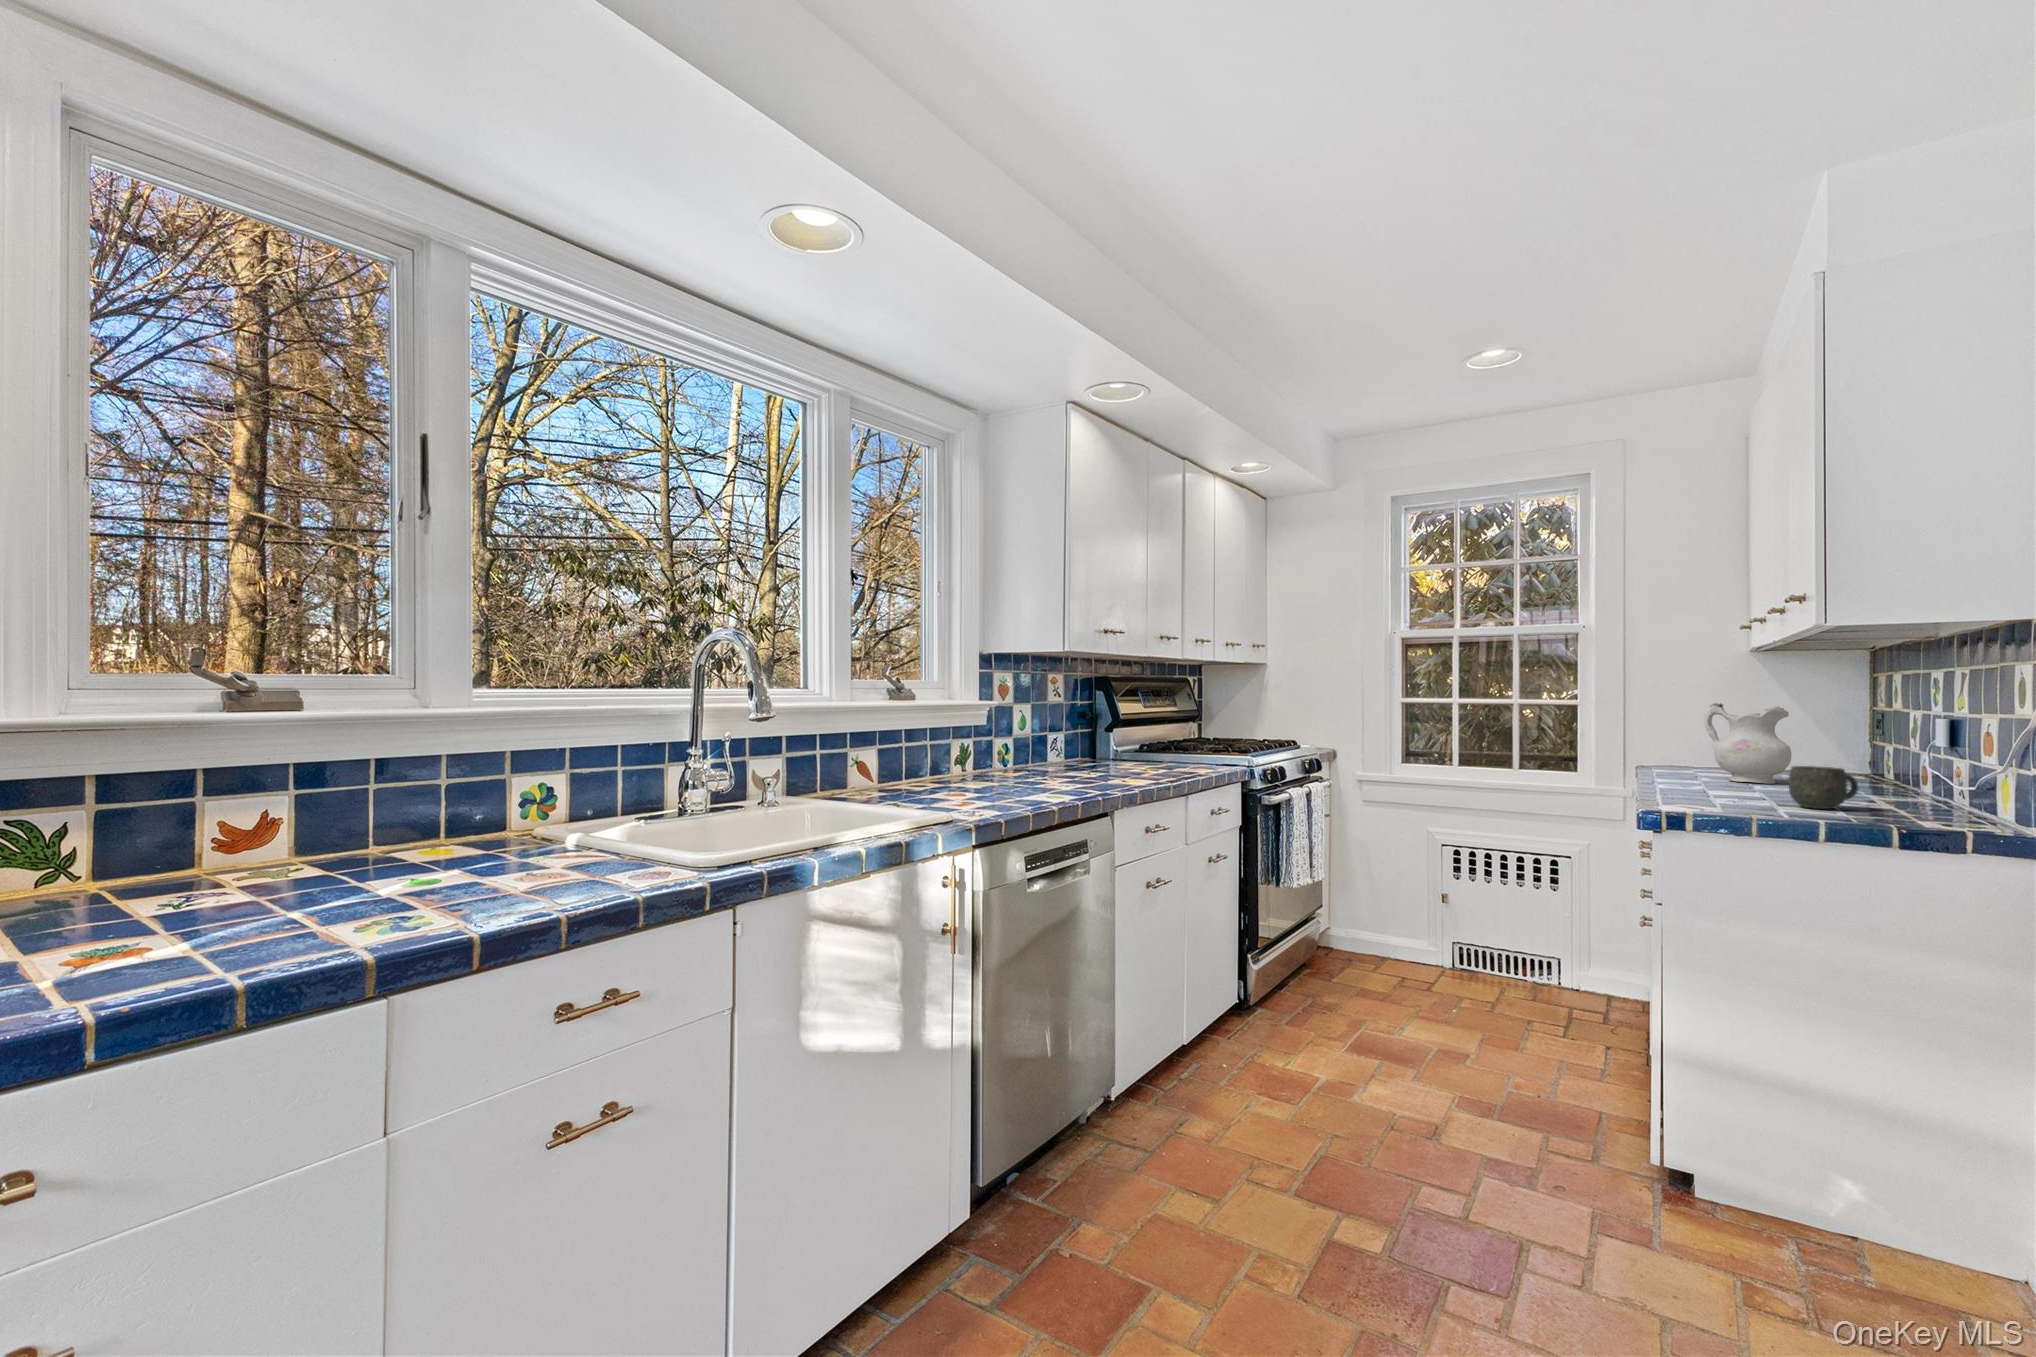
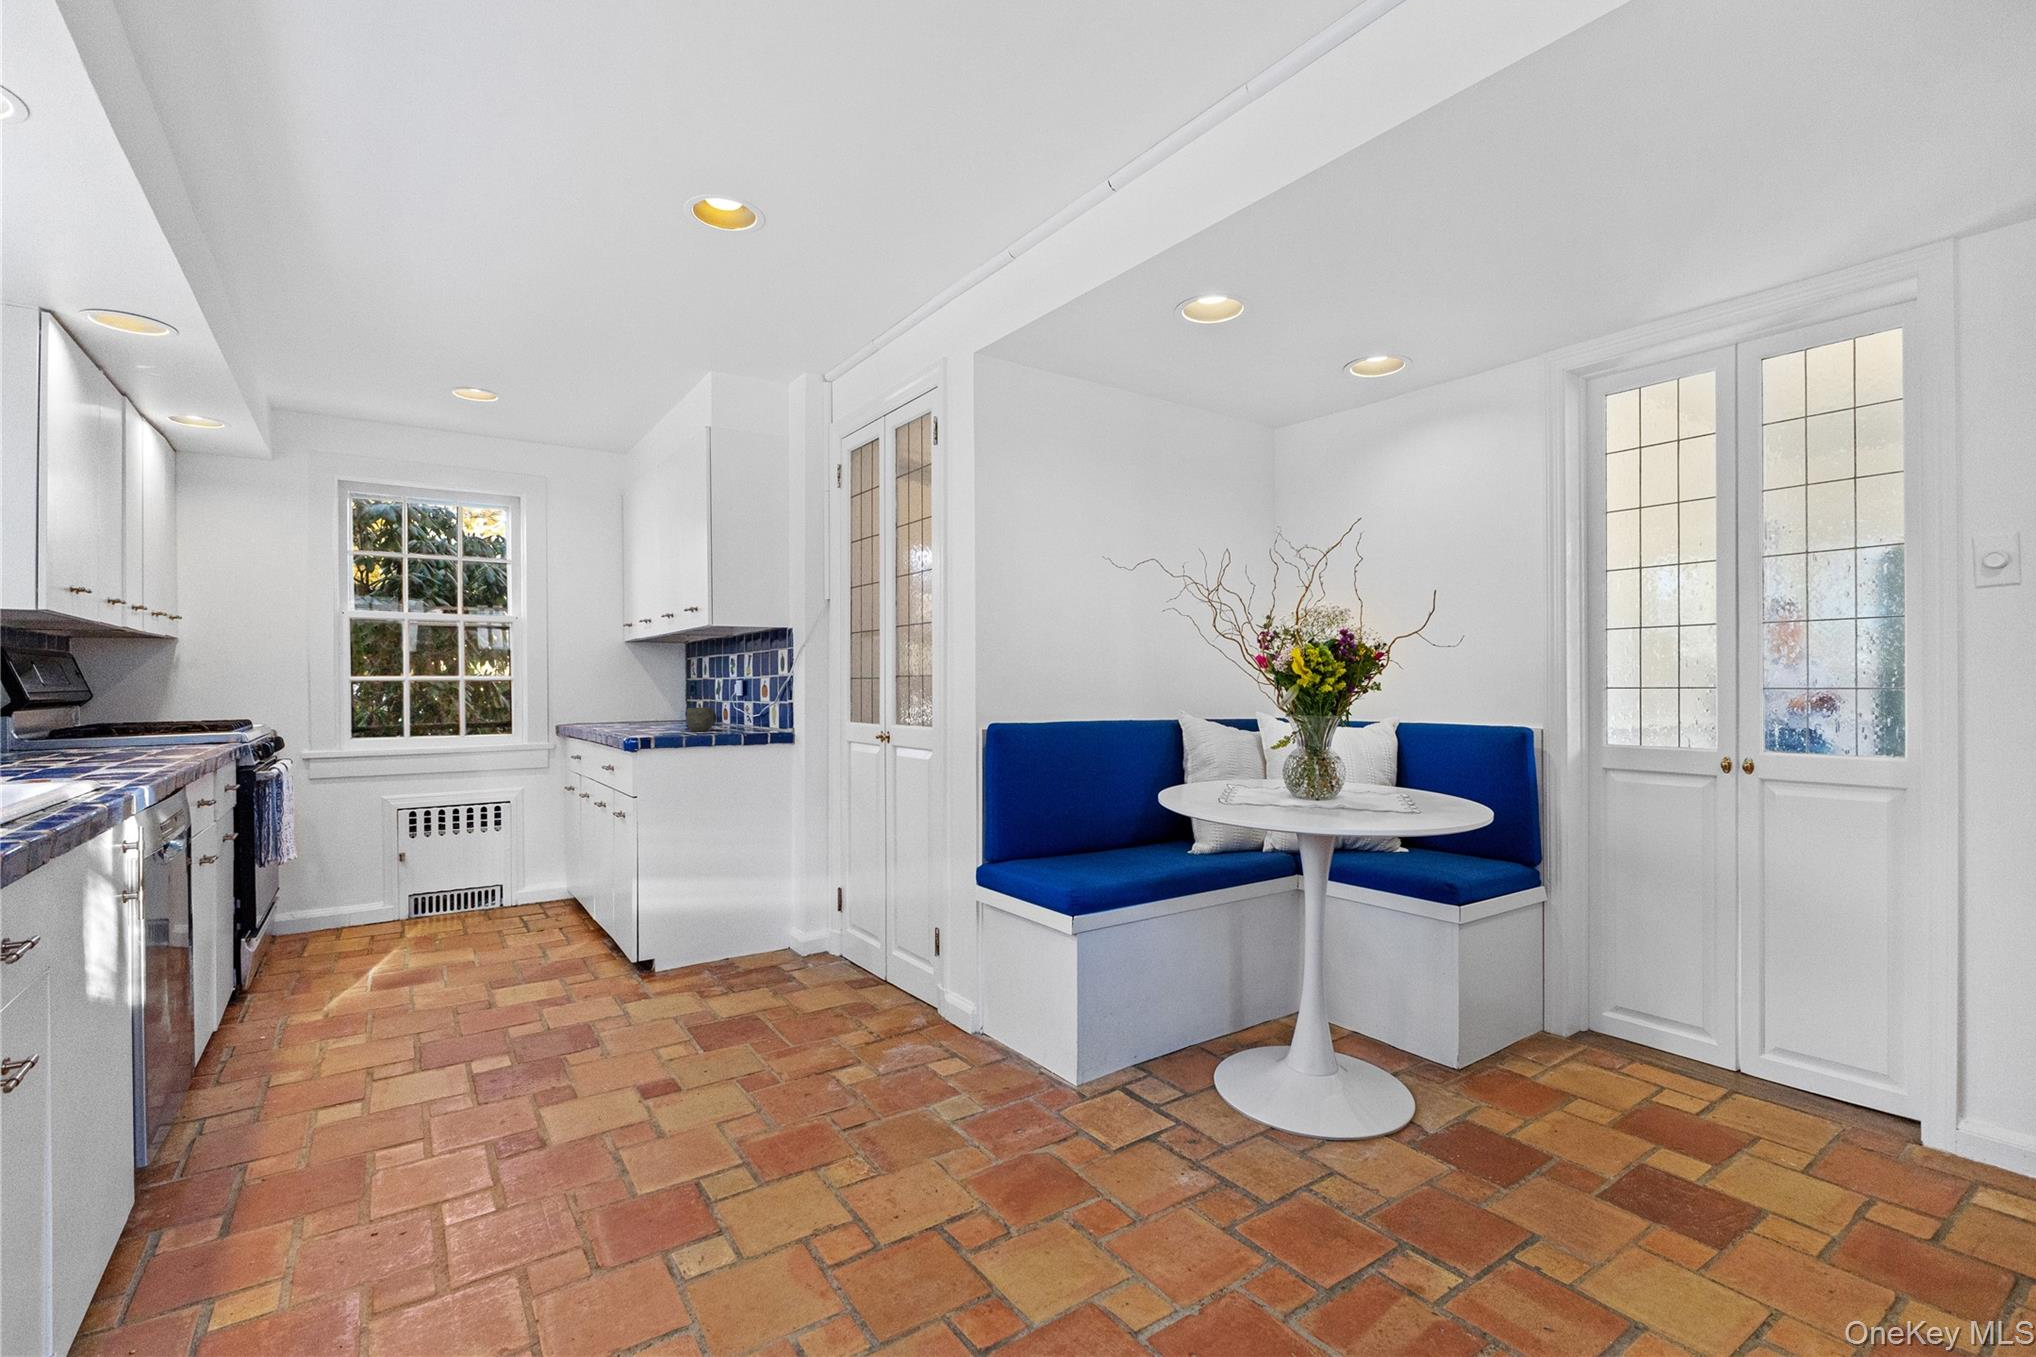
ceramic pitcher: present [1704,703,1791,784] -> none [618,675,667,726]

